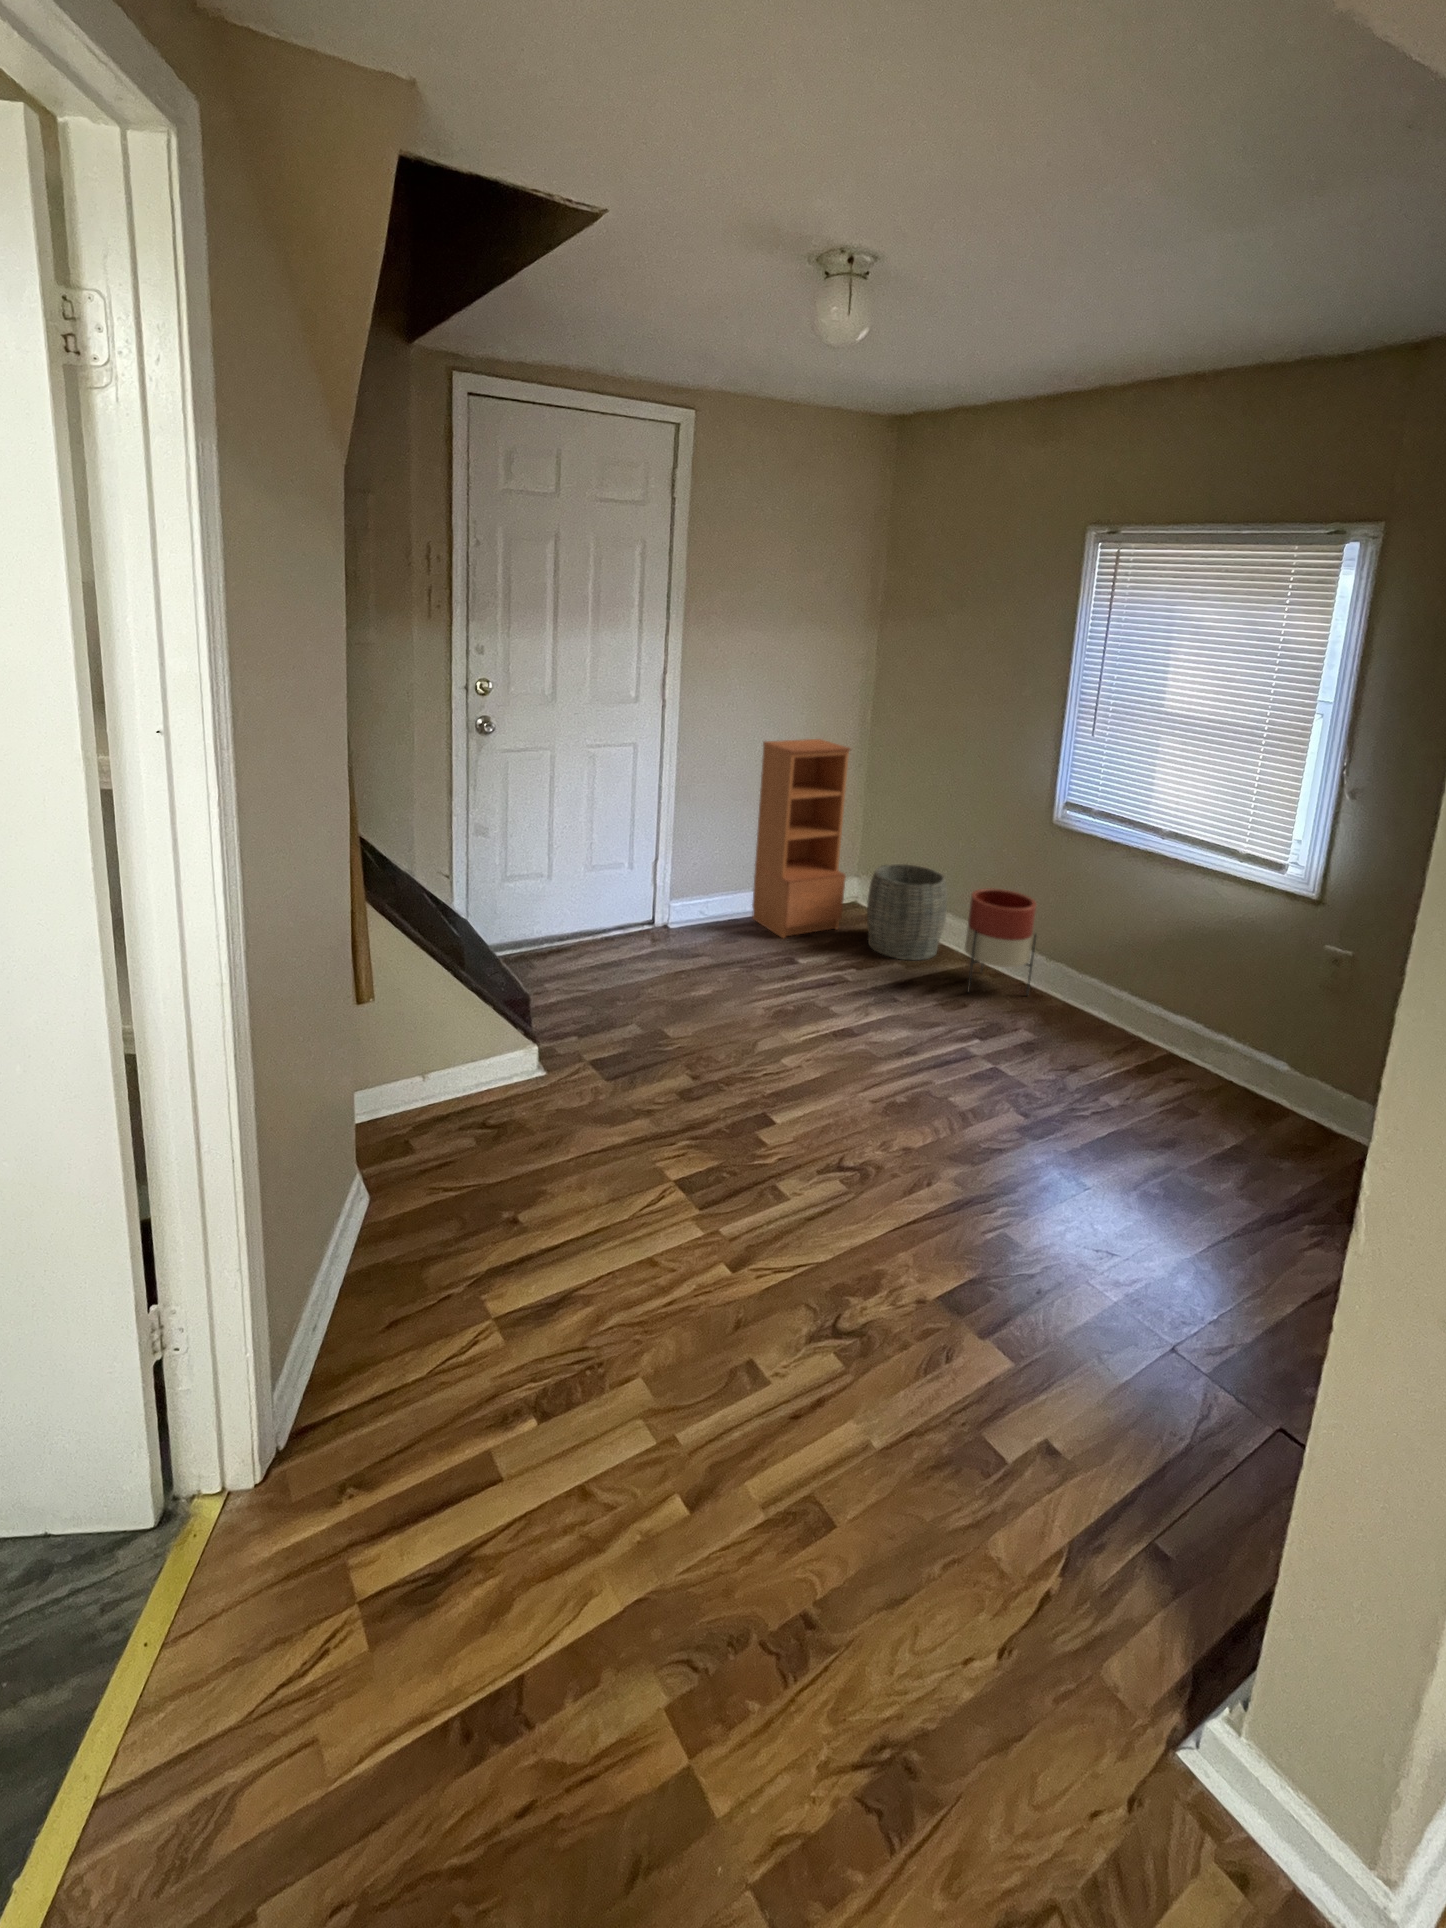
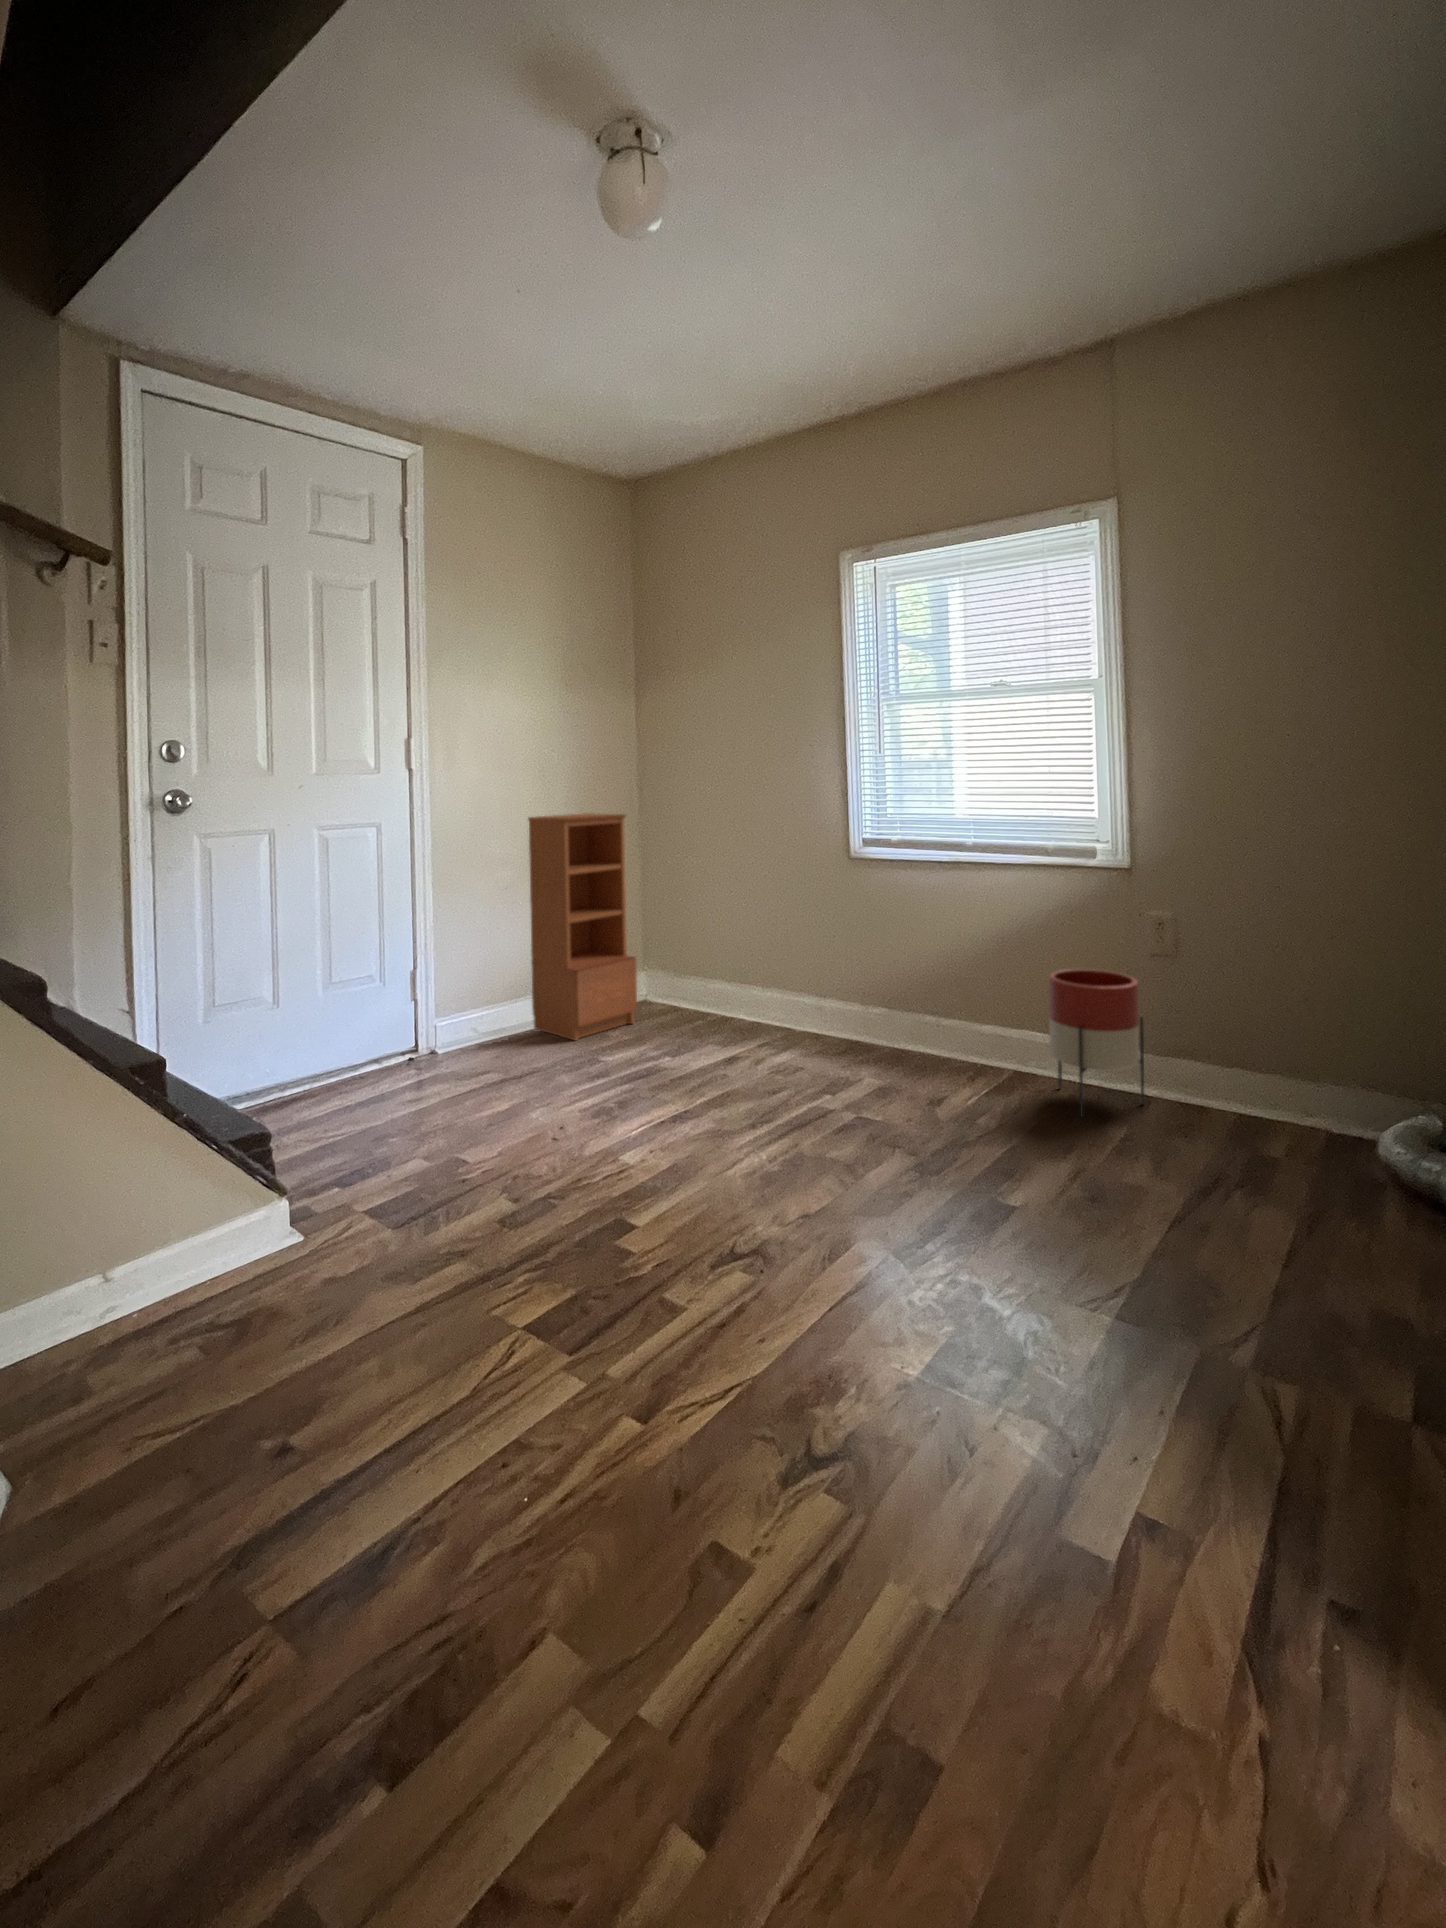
woven basket: present [867,864,948,960] -> none [665,936,750,1039]
planter: present [965,888,1036,995] -> present [1049,969,1144,1116]

